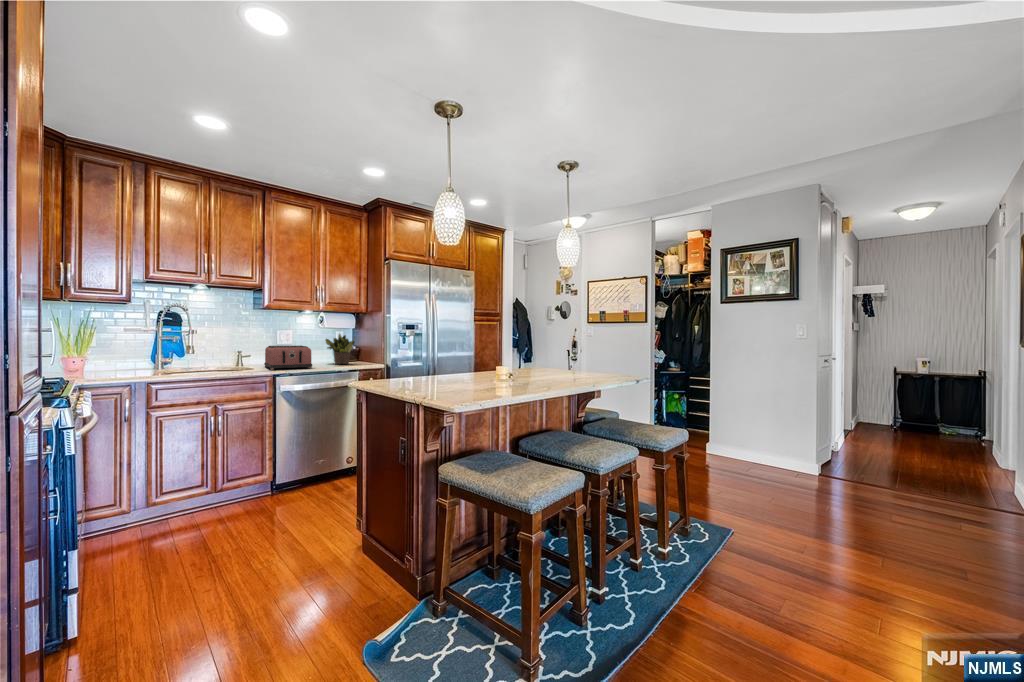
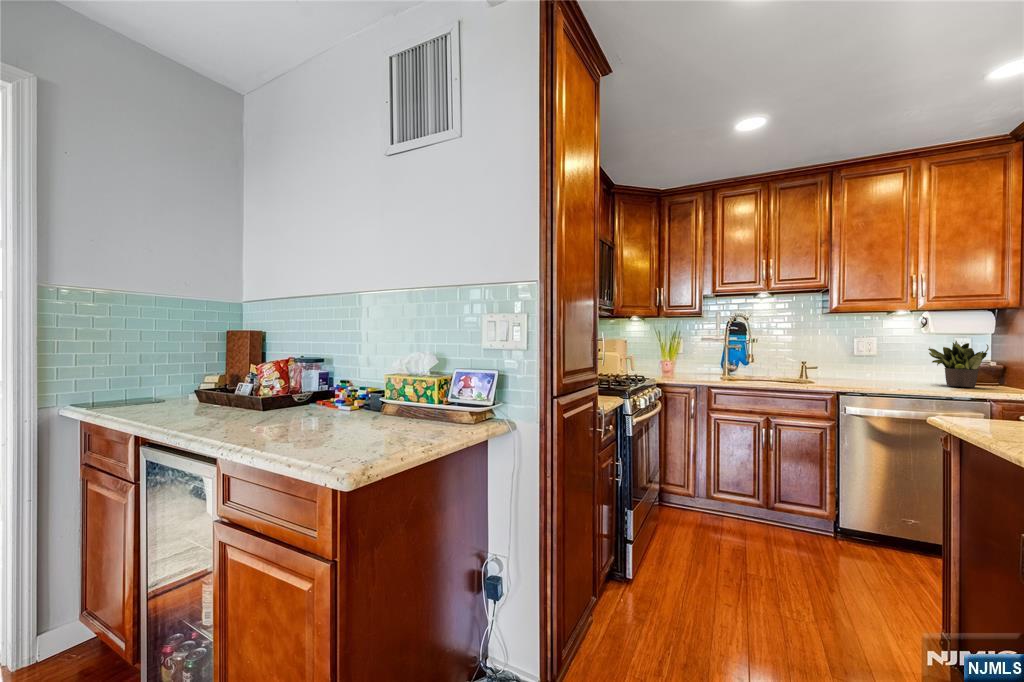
toaster: present [264,346,312,370] -> none [834,356,900,388]

